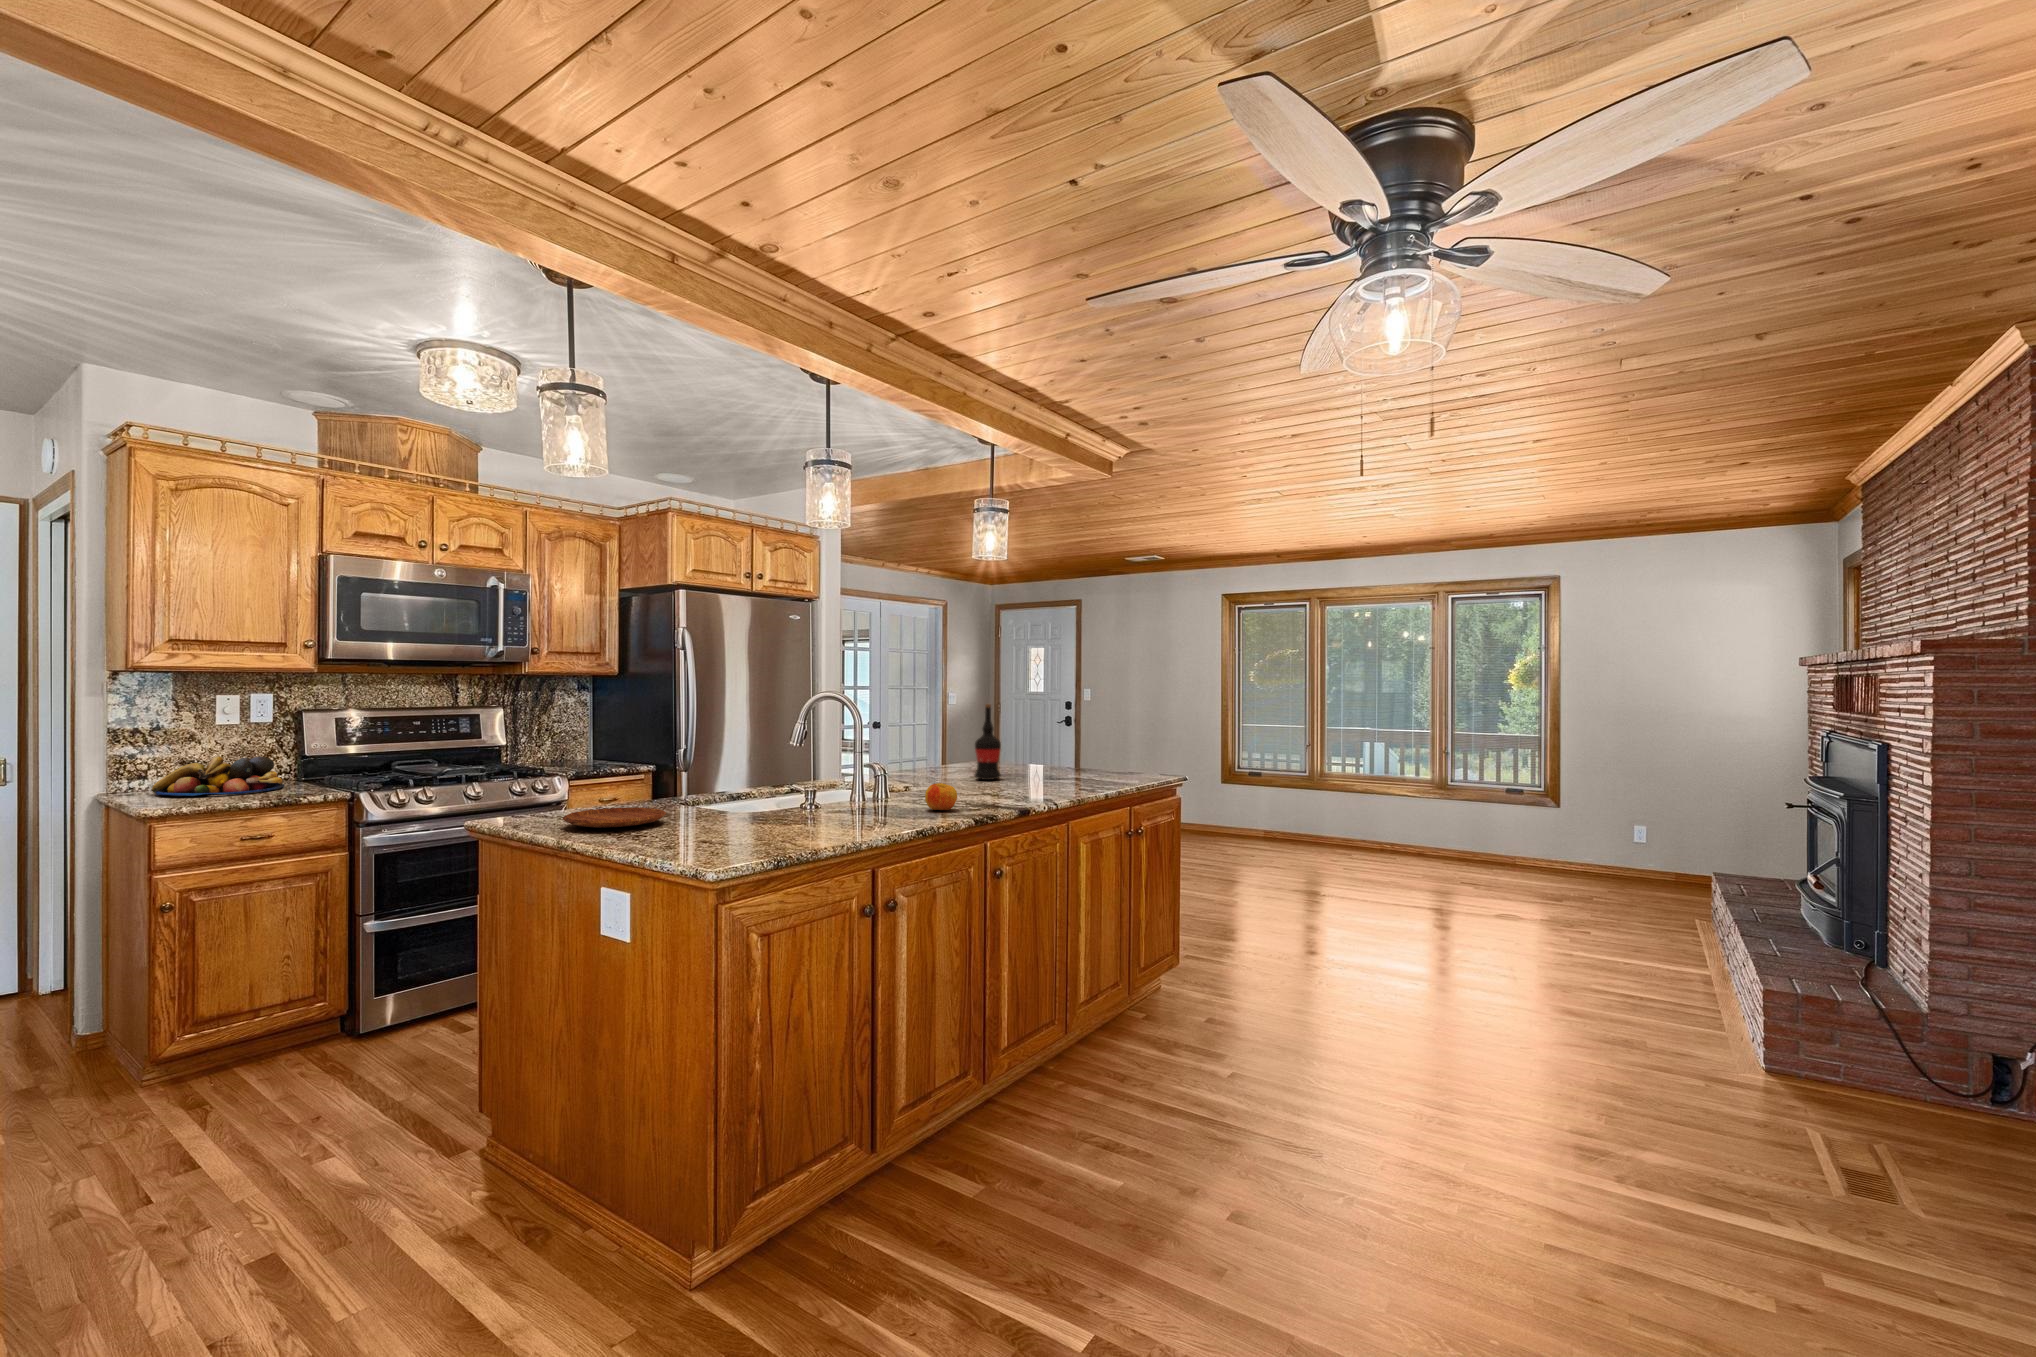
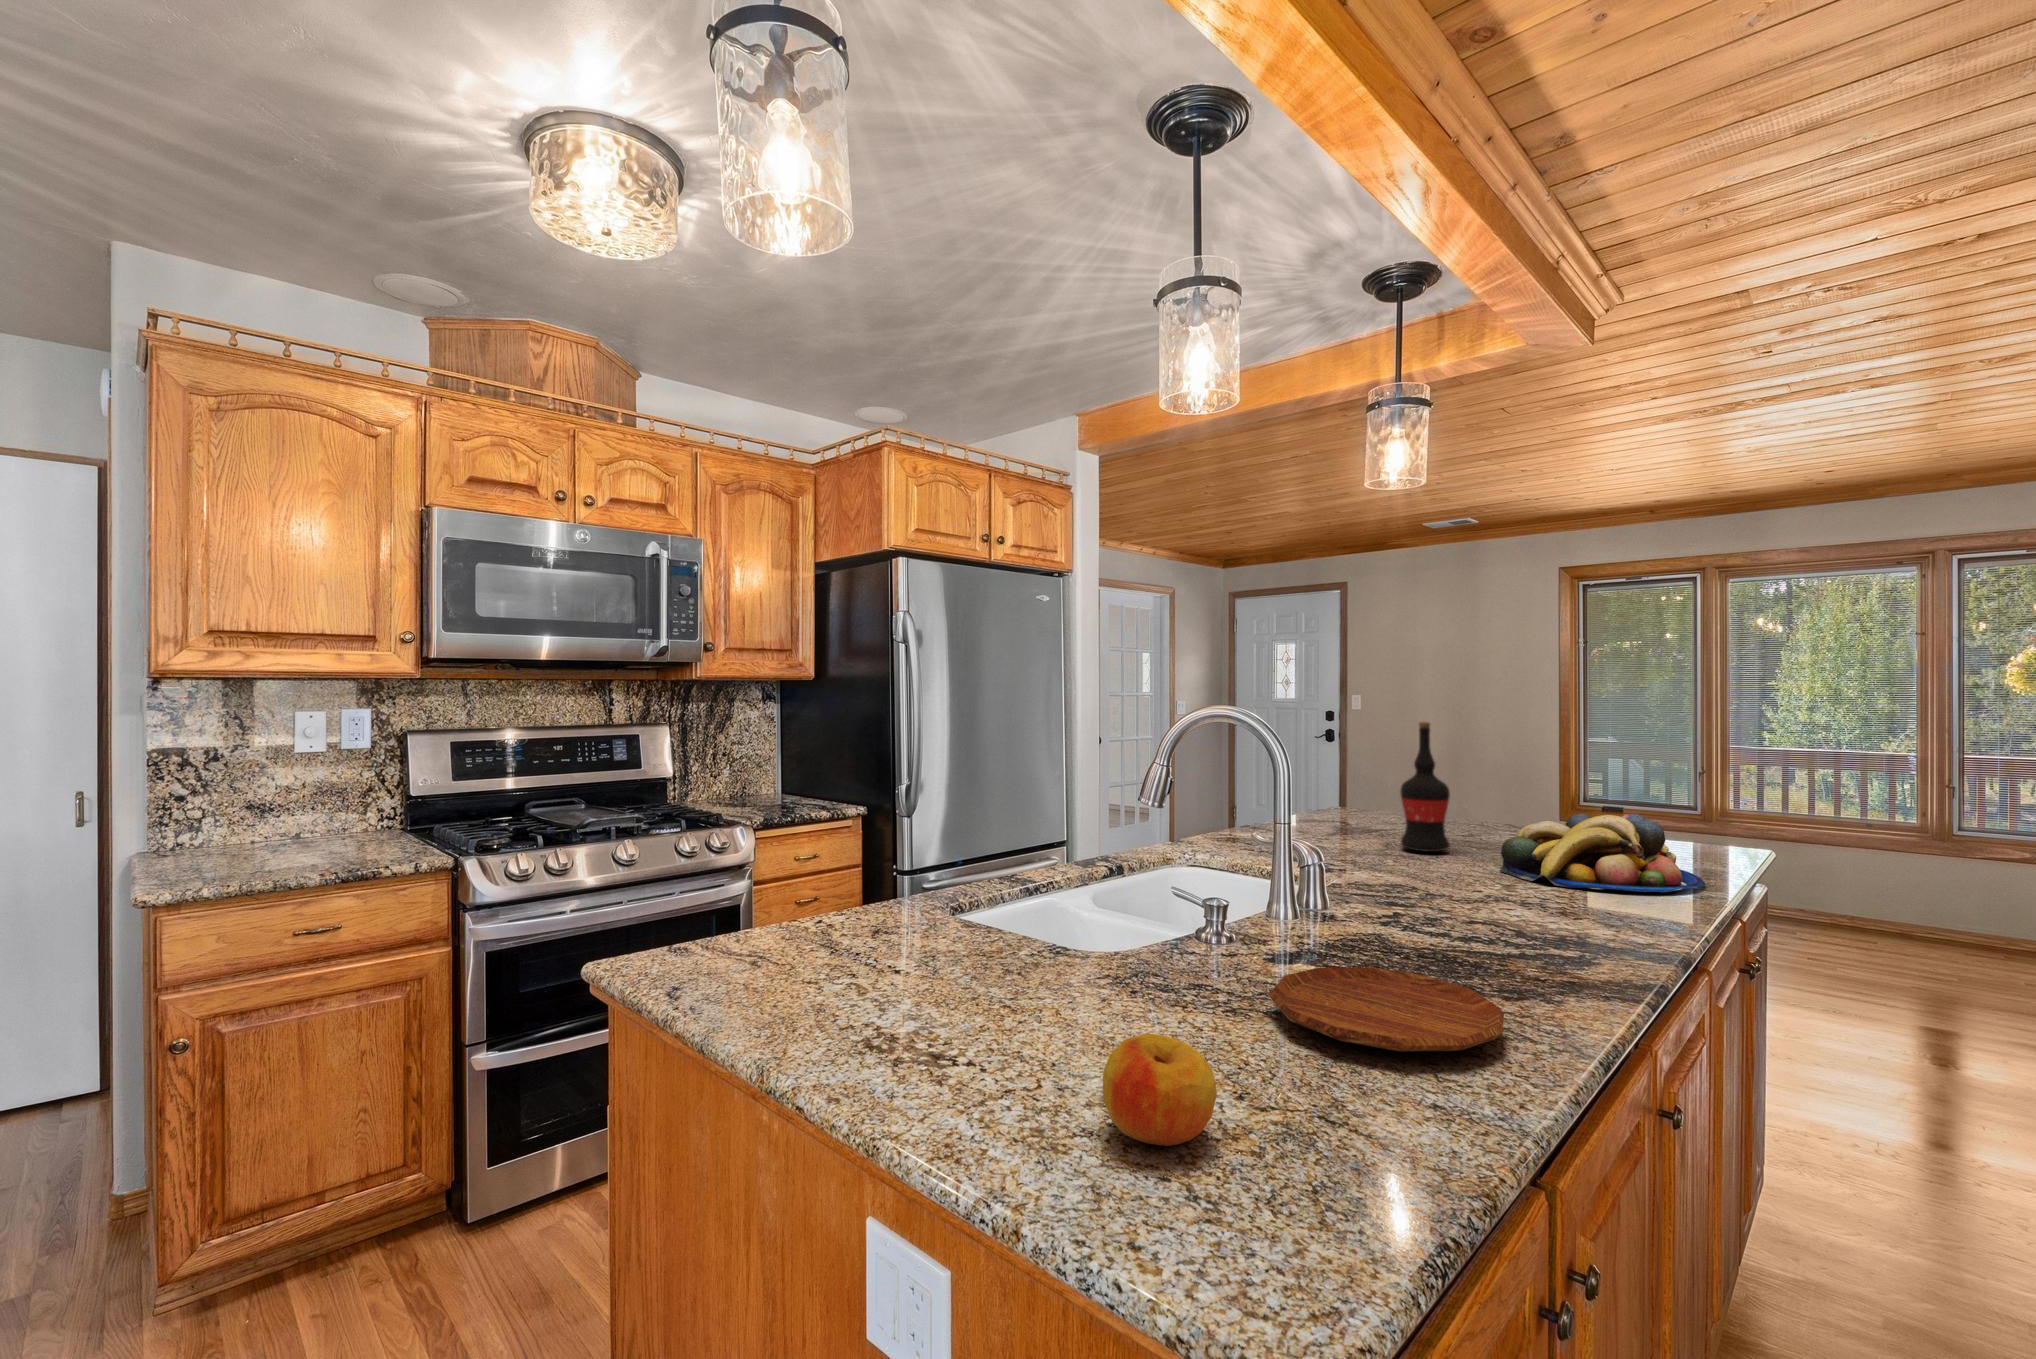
fruit bowl: present [152,757,284,796] -> present [1500,813,1705,892]
apple: present [925,783,957,810] -> present [1103,1033,1217,1146]
tray: present [563,807,666,828] -> present [1269,967,1504,1051]

